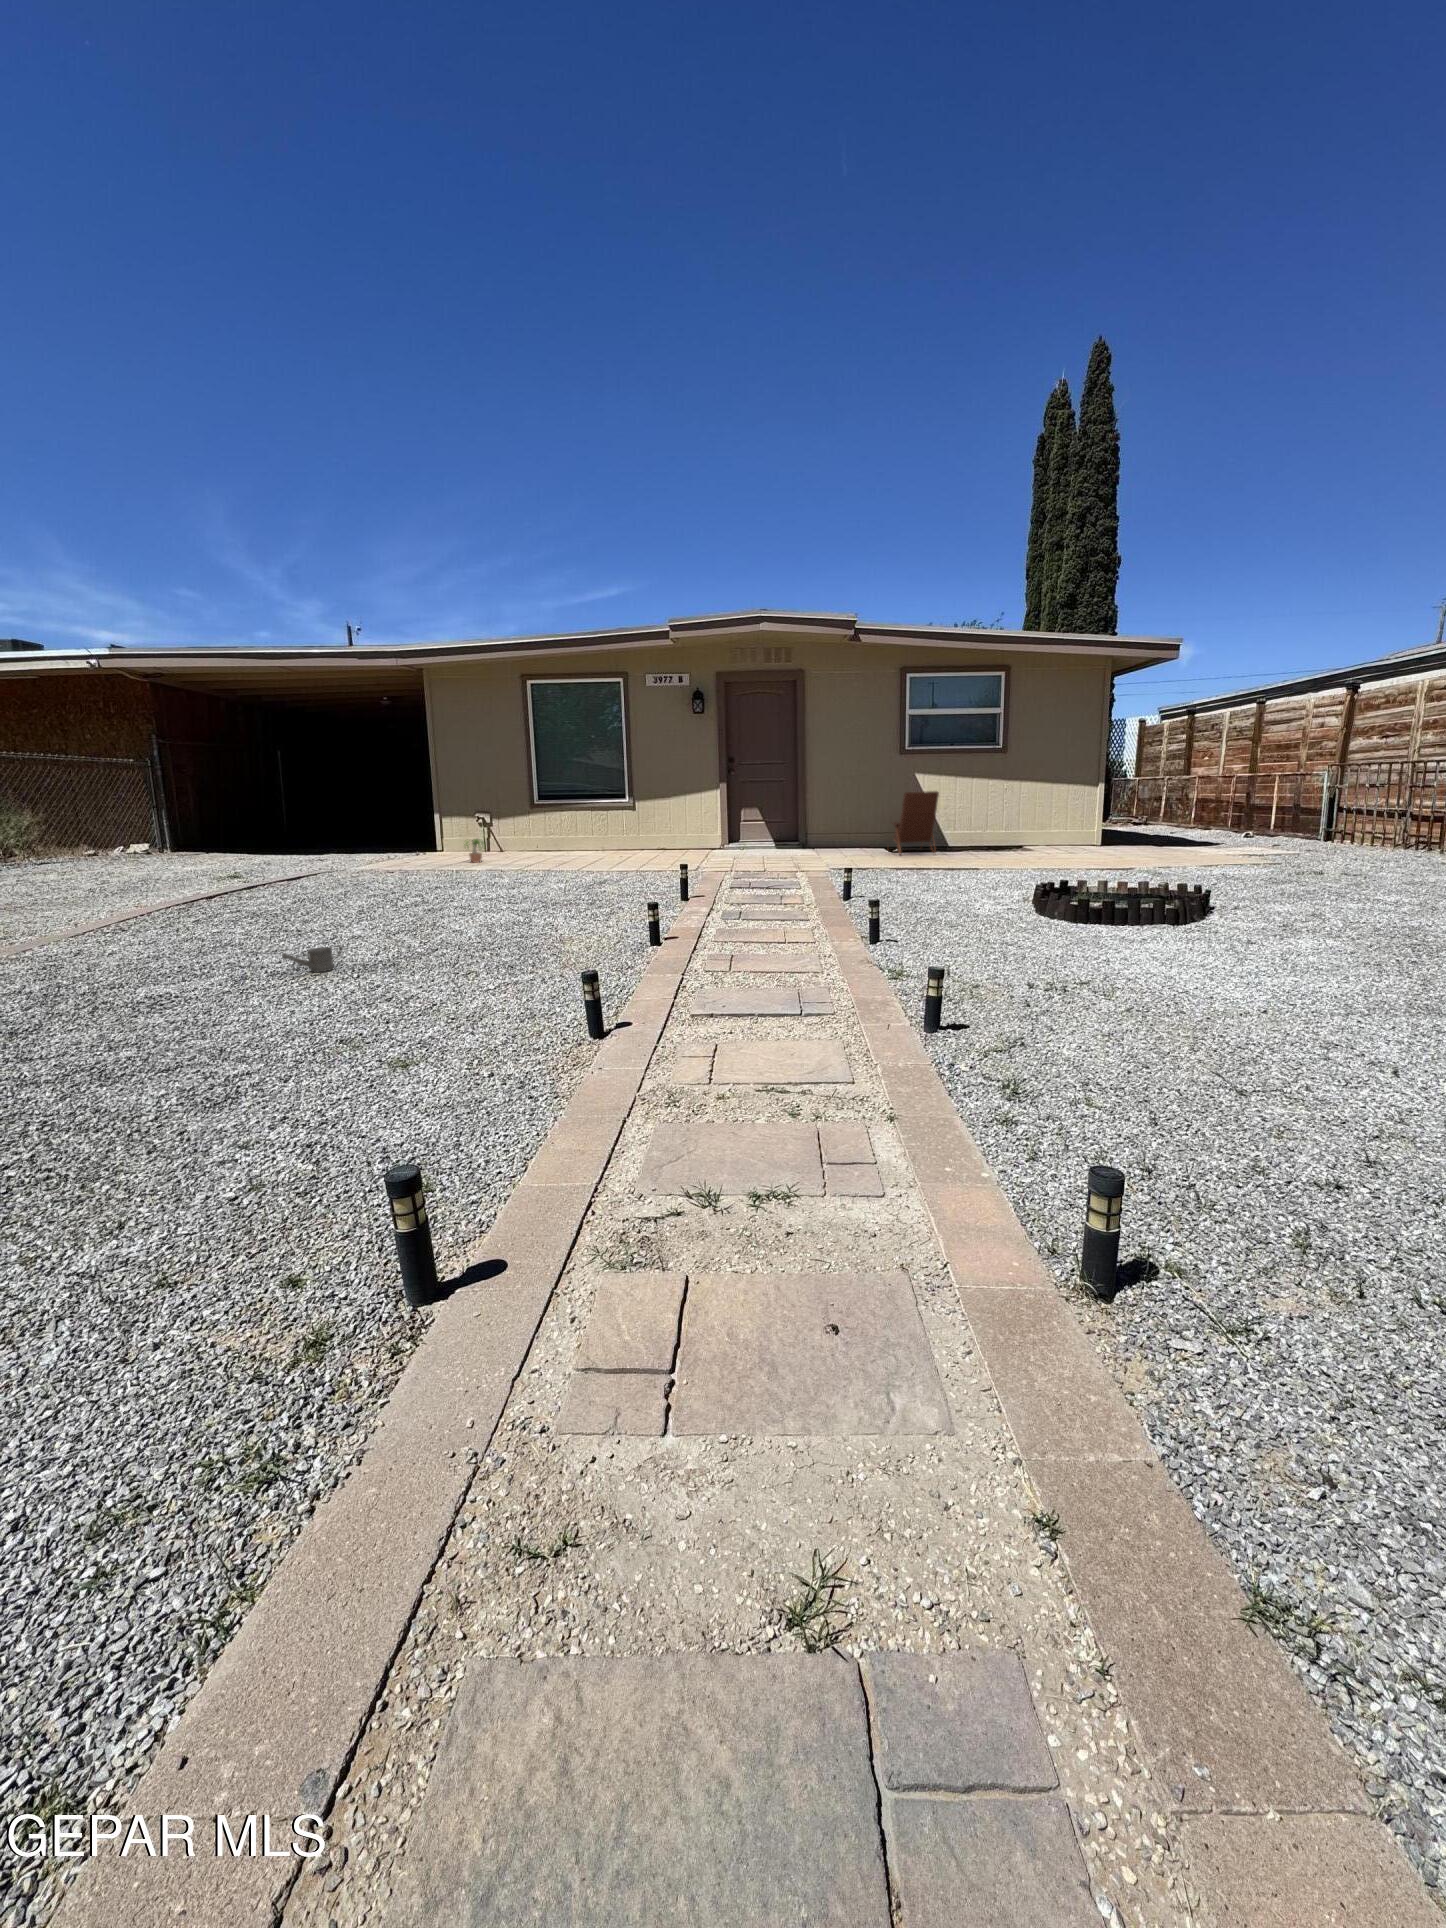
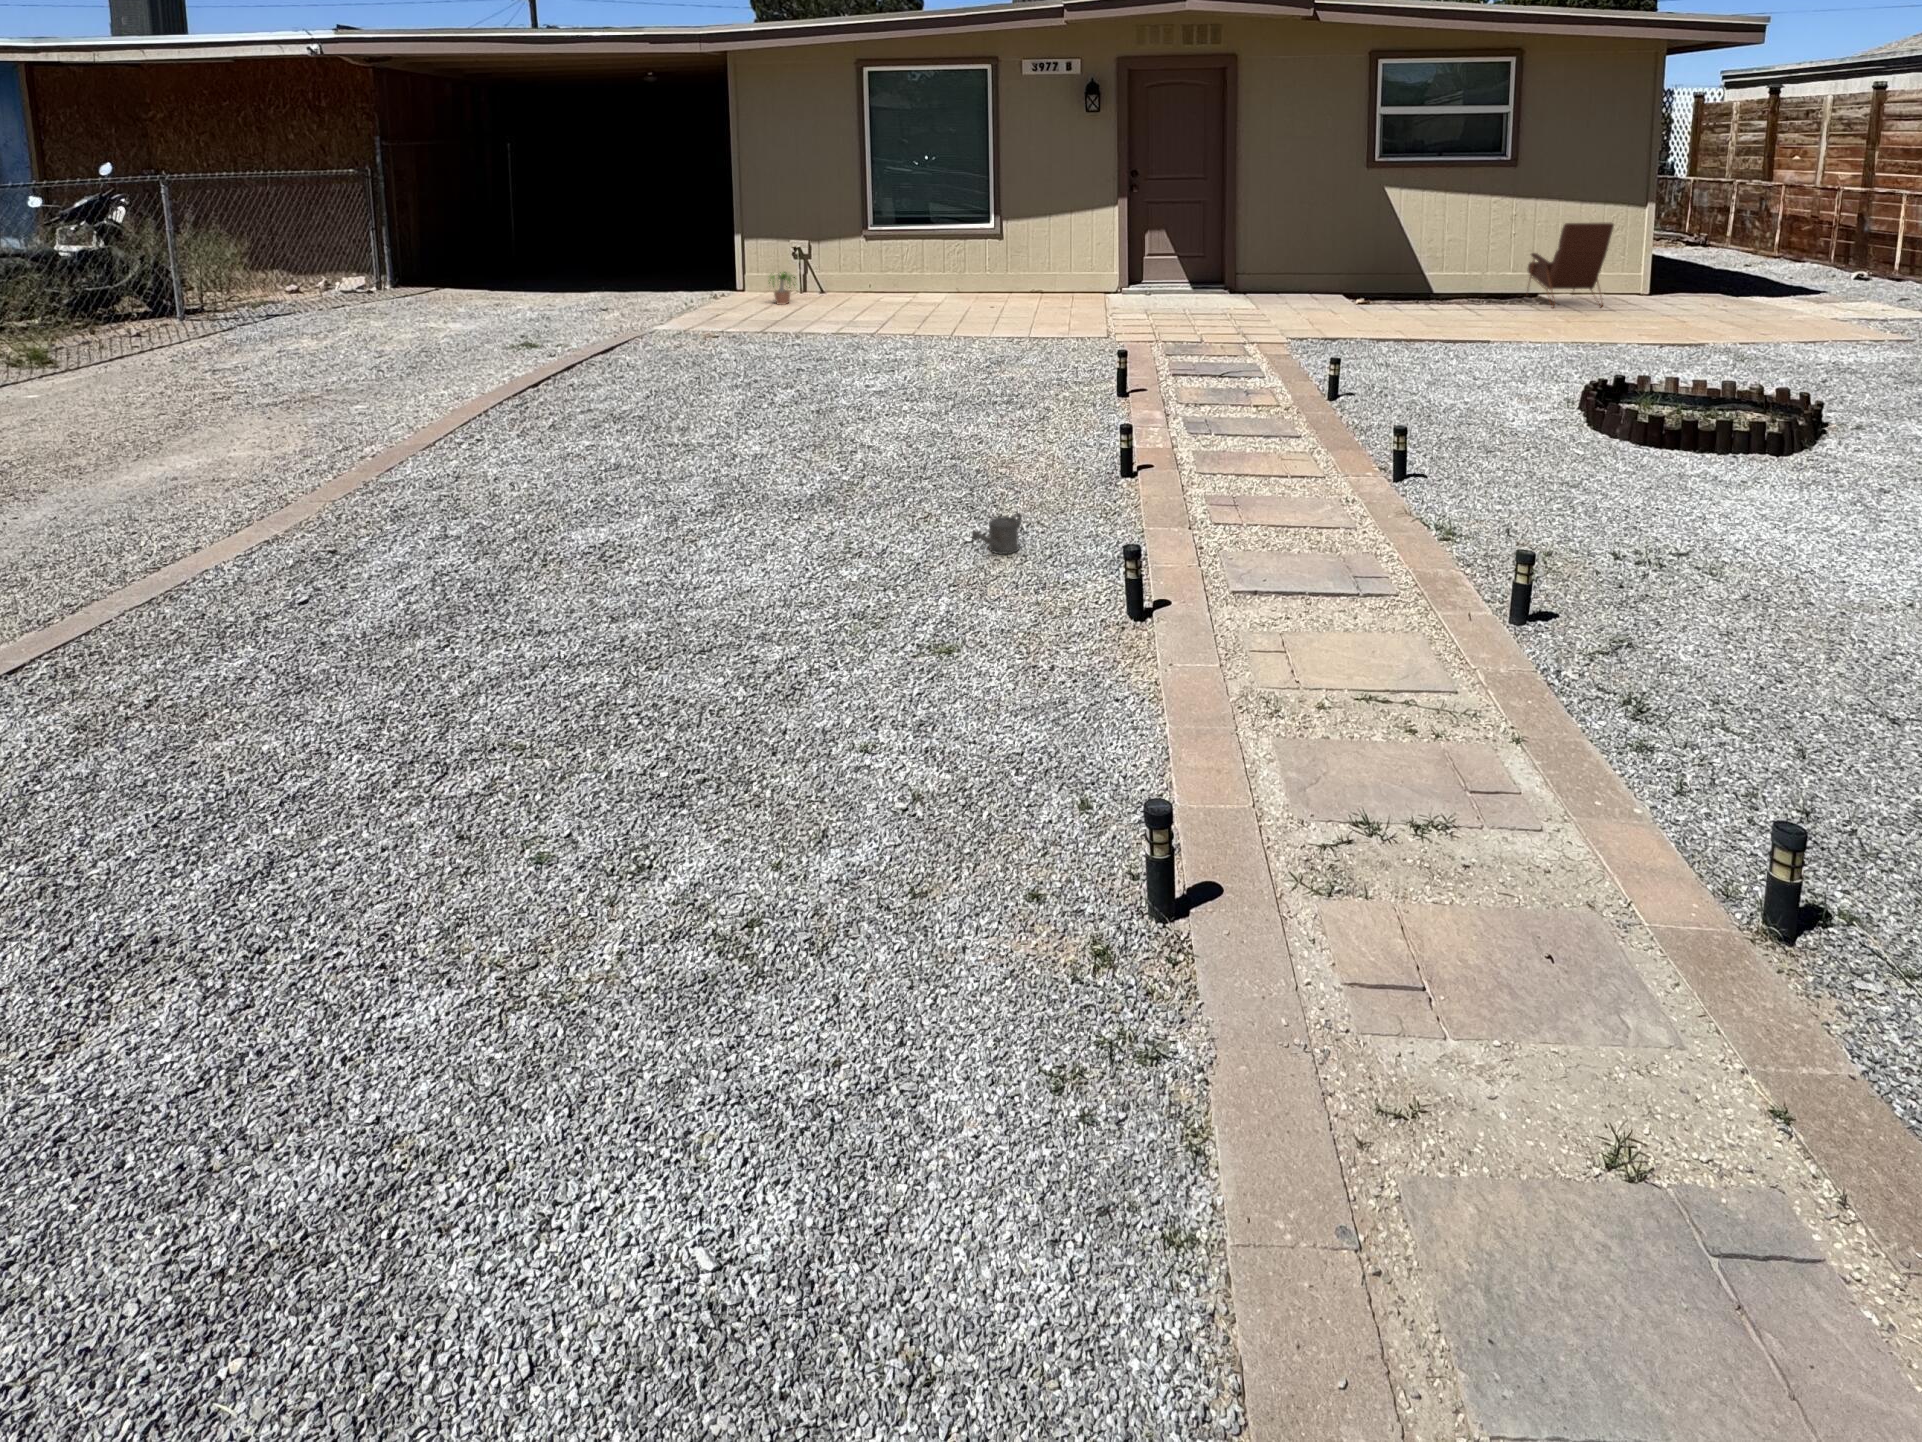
armchair: present [891,791,939,855] -> present [1527,222,1614,307]
watering can: present [282,945,342,972] -> present [972,513,1022,554]

